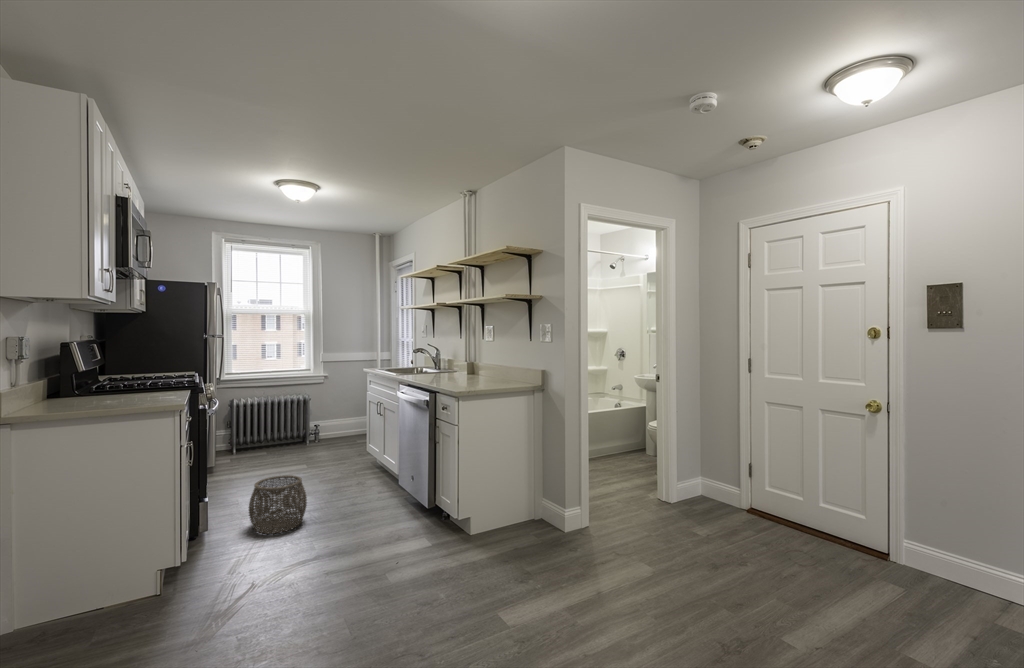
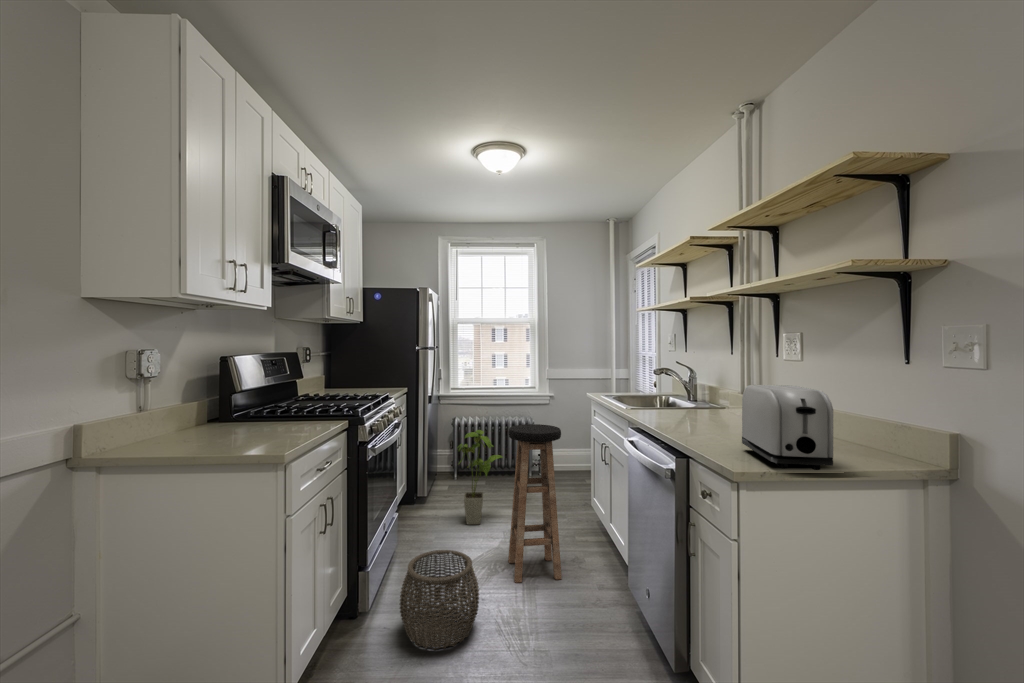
toaster: none [461,353,494,389] -> present [742,385,833,470]
bar stool: none [312,391,355,499] -> present [508,424,562,583]
house plant: none [255,402,299,478] -> present [458,430,502,524]

